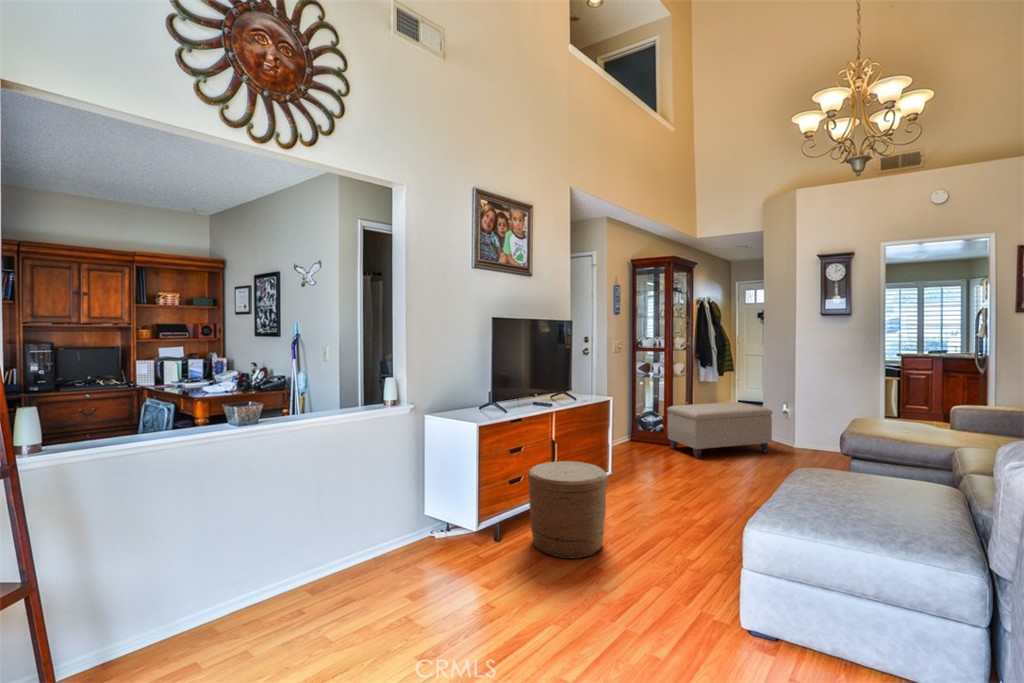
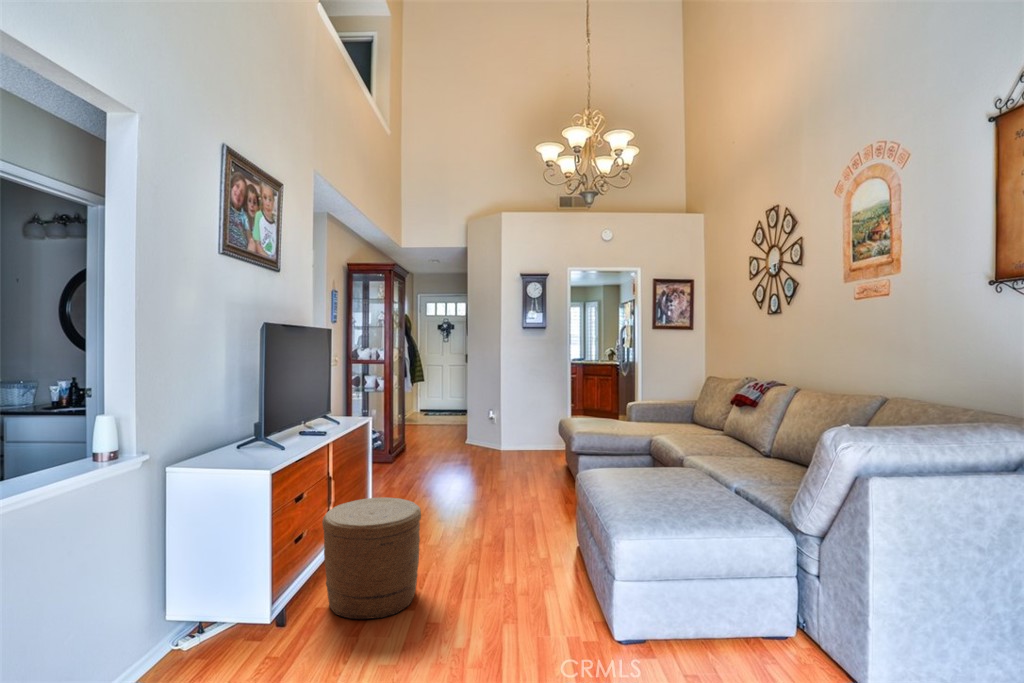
ottoman: present [667,402,772,458] -> none [394,412,489,474]

